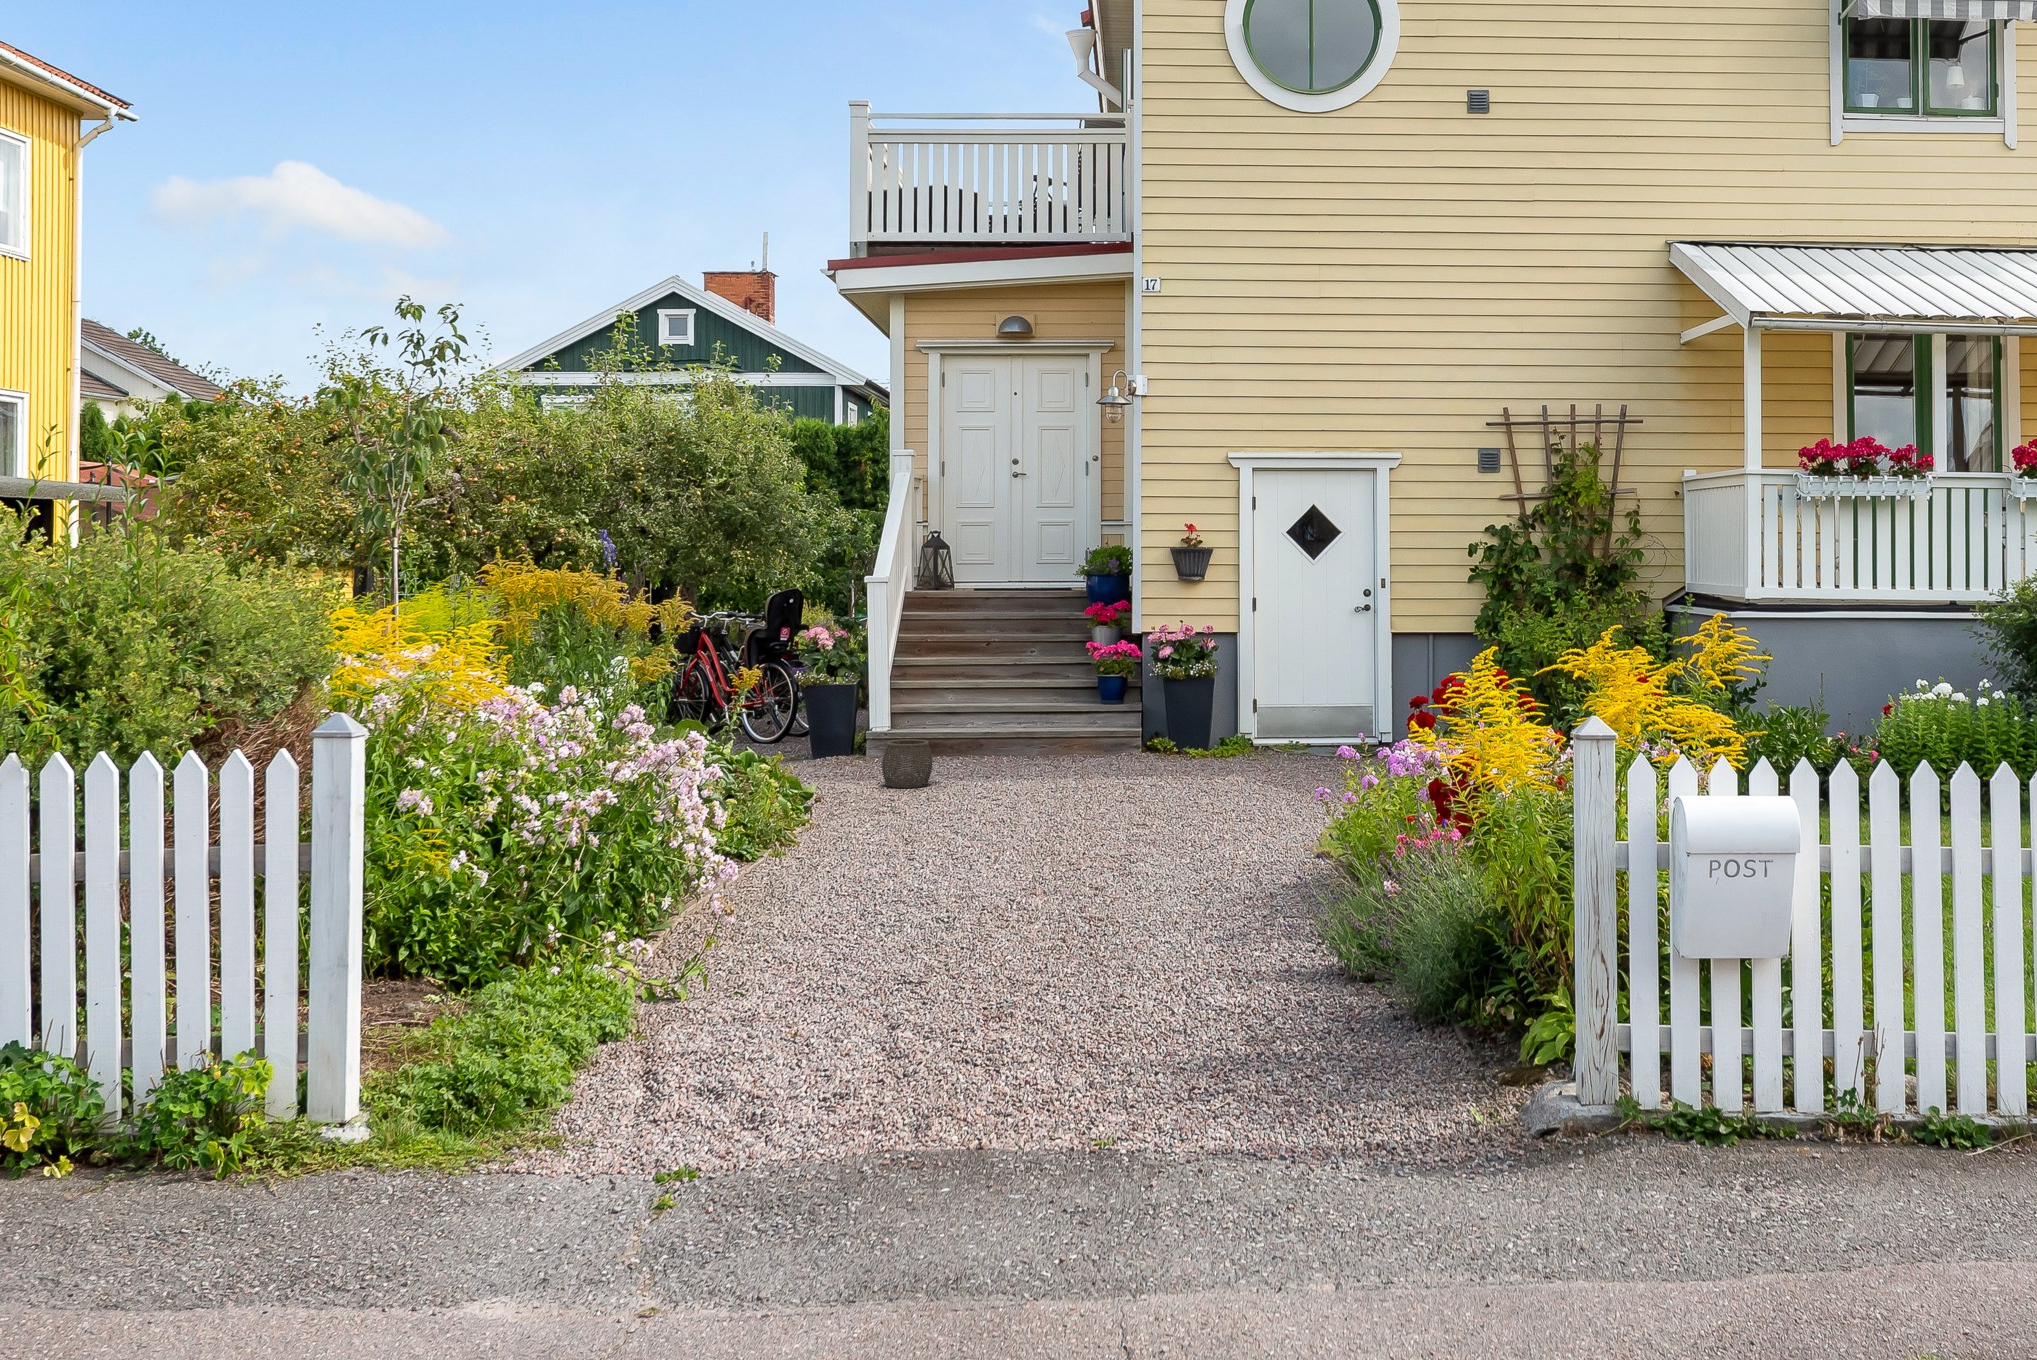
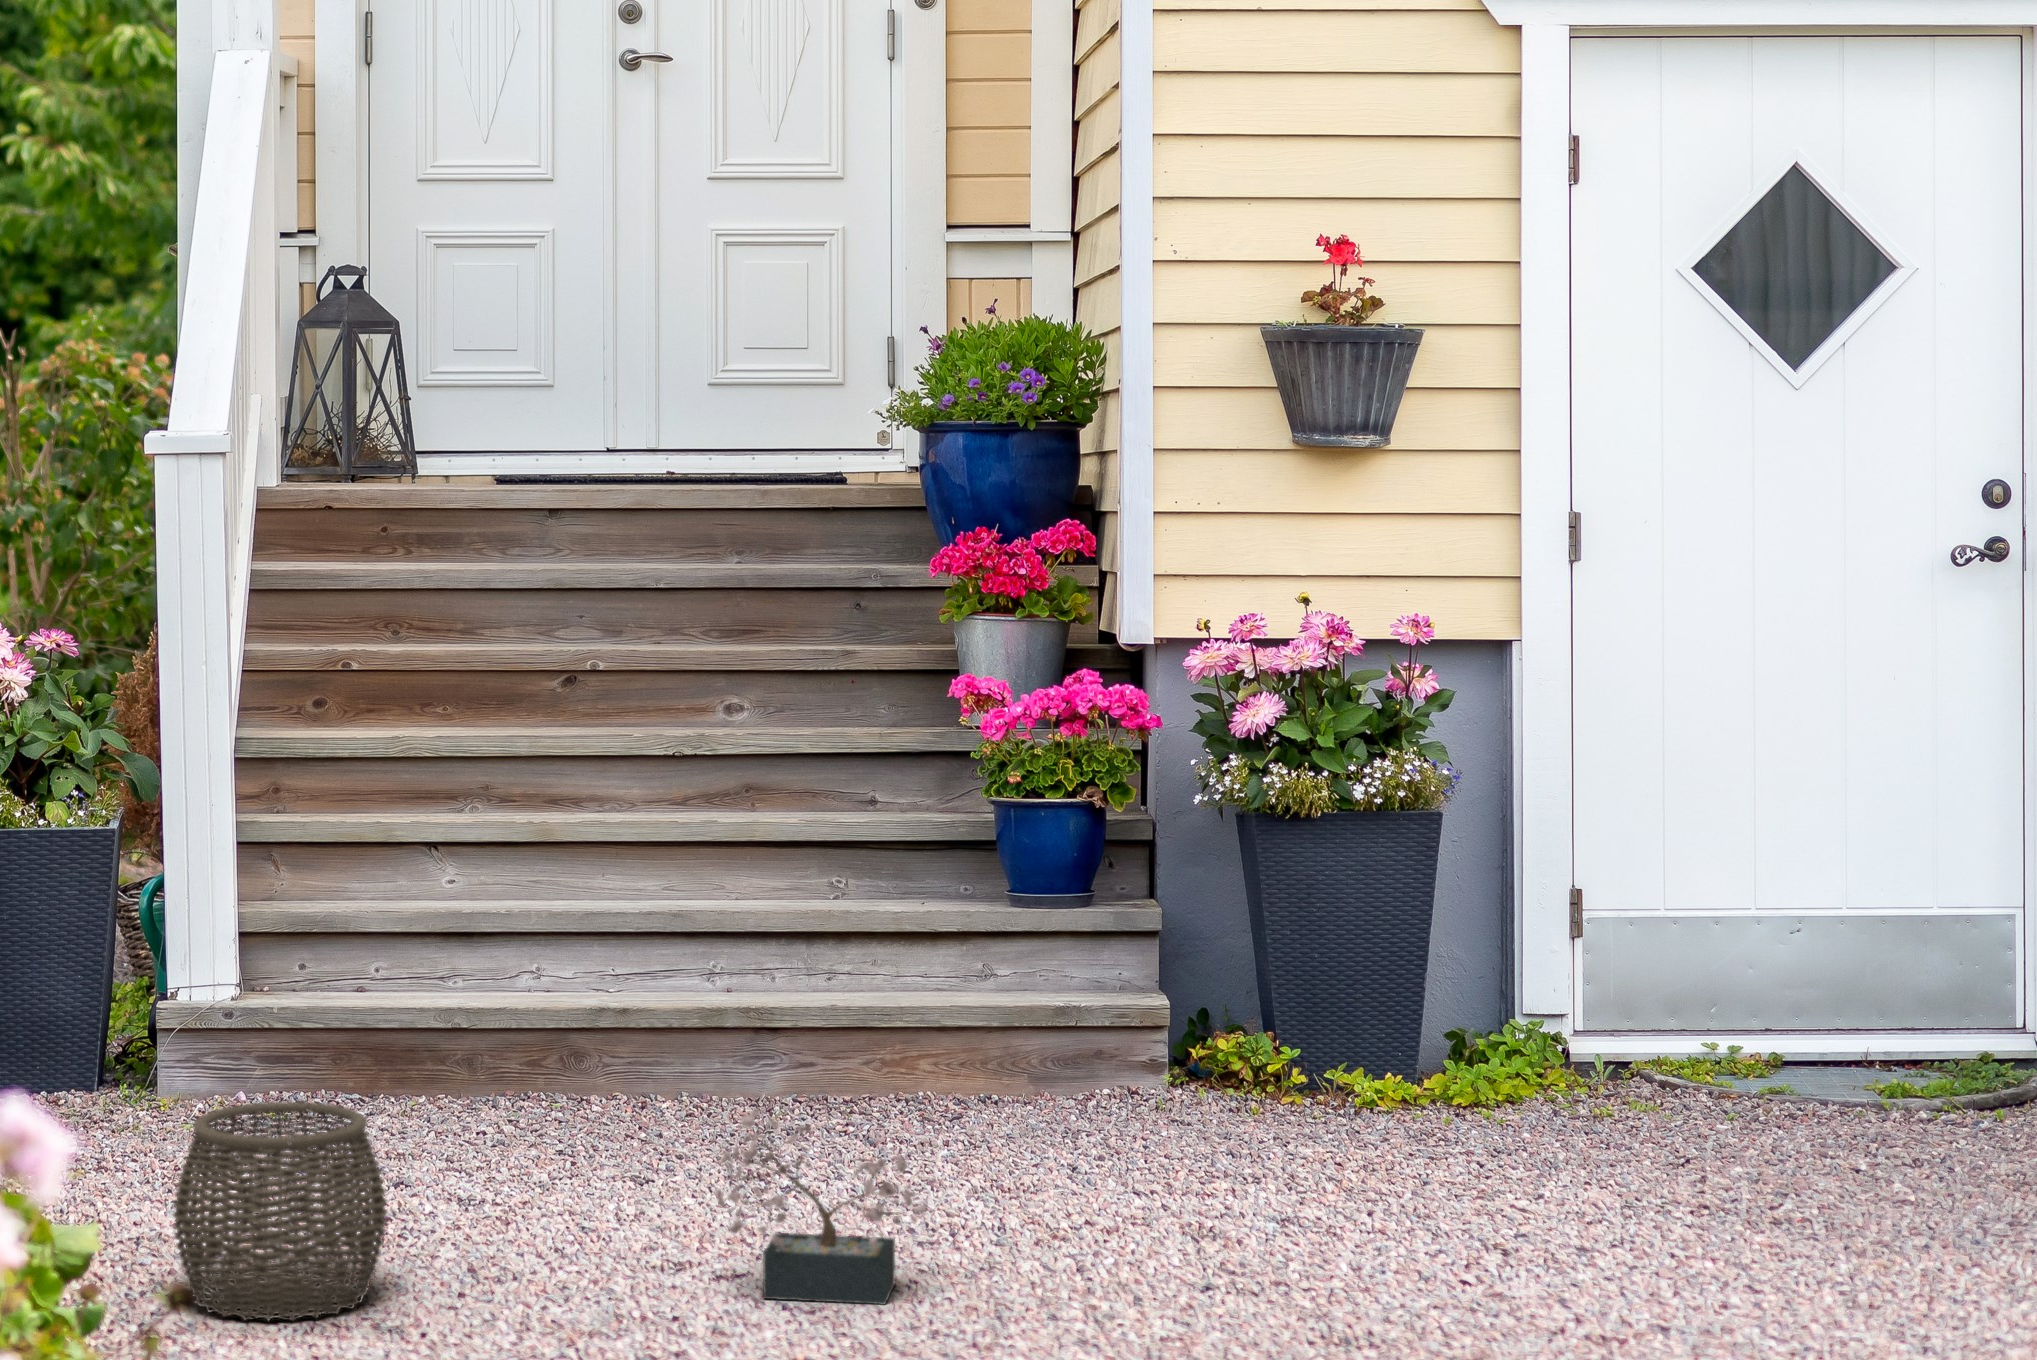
decorative plant: none [1012,740,1062,785] -> present [715,1109,926,1305]

